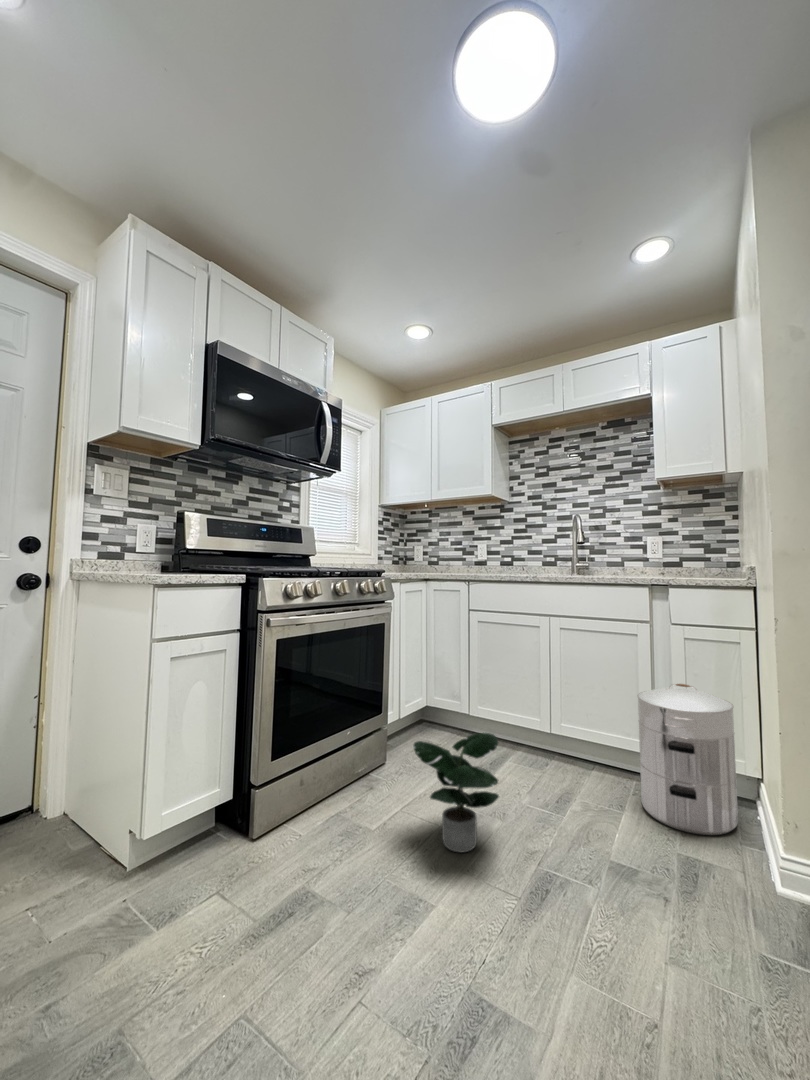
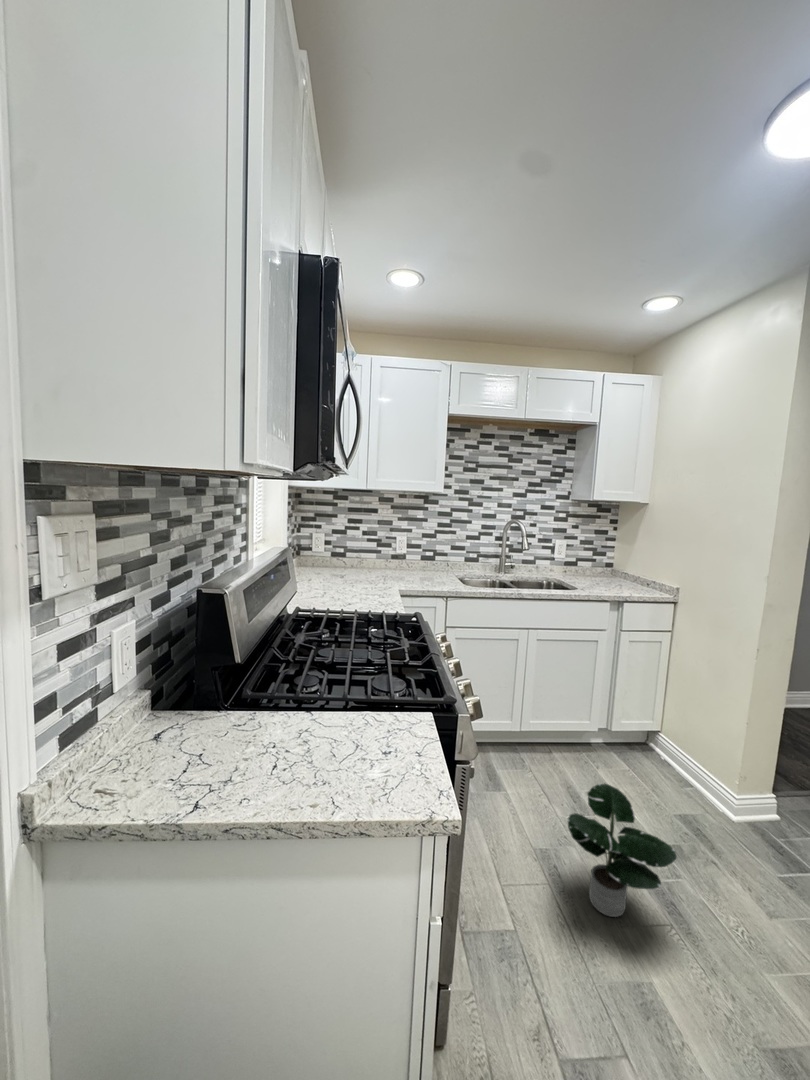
waste bin: present [638,684,738,835] -> none [620,685,701,800]

